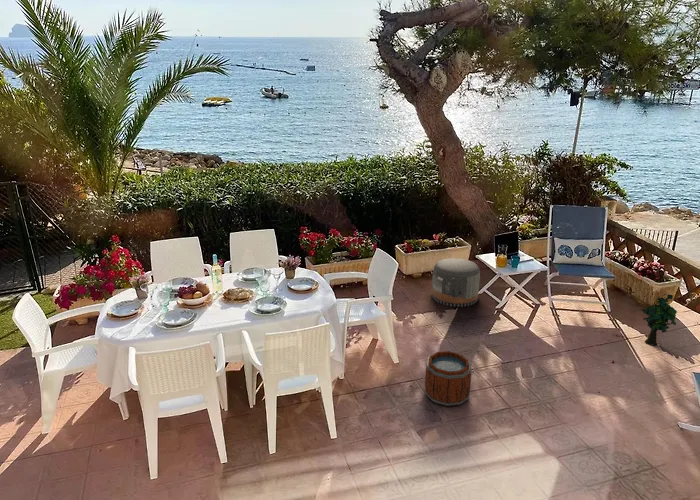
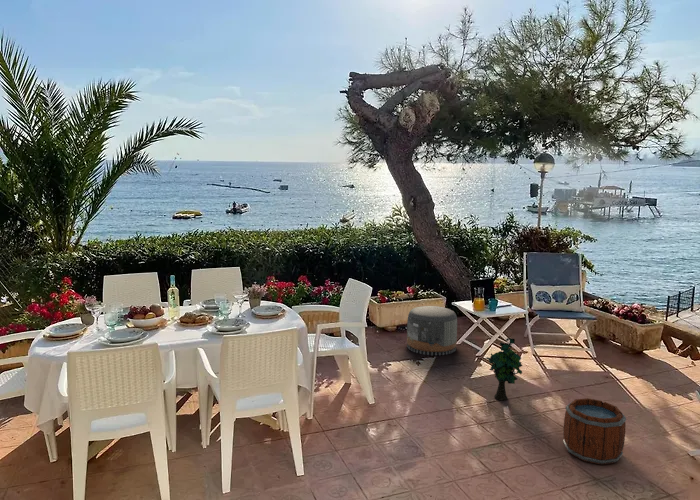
decorative plant: present [641,294,677,346] -> present [485,338,522,401]
bucket: present [425,351,471,406] -> present [563,398,626,465]

